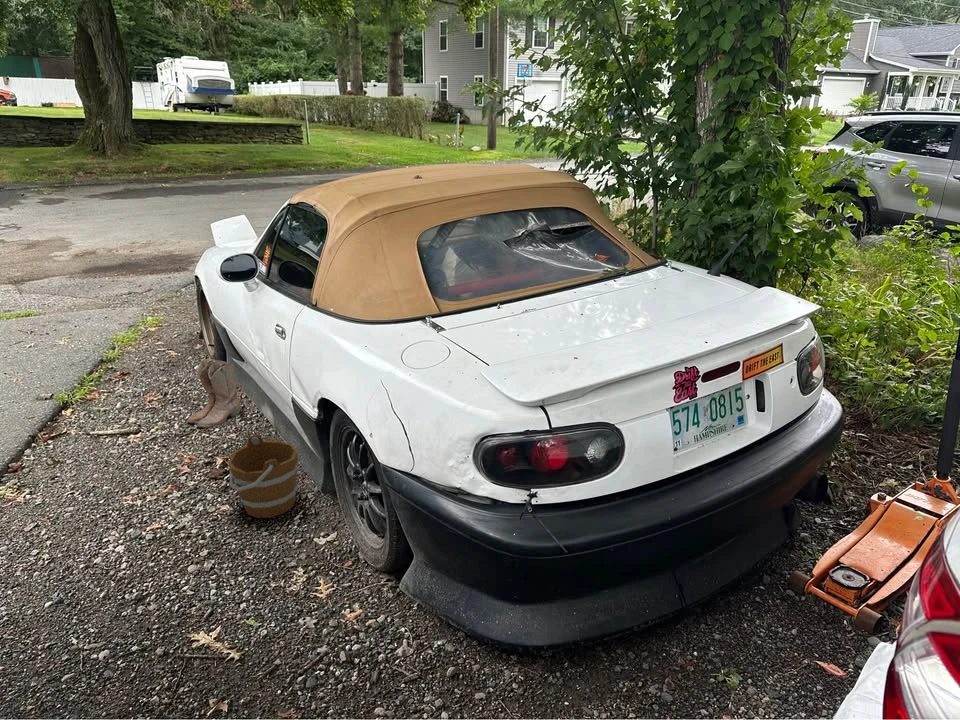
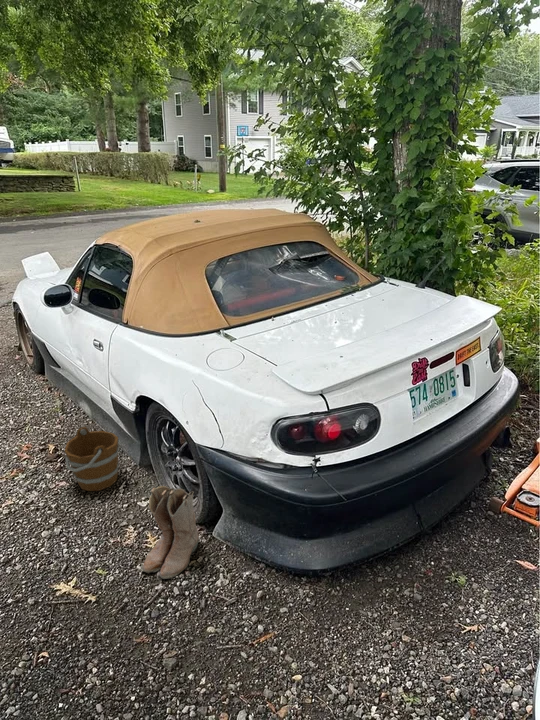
boots: present [187,358,241,428] -> present [141,486,199,579]

